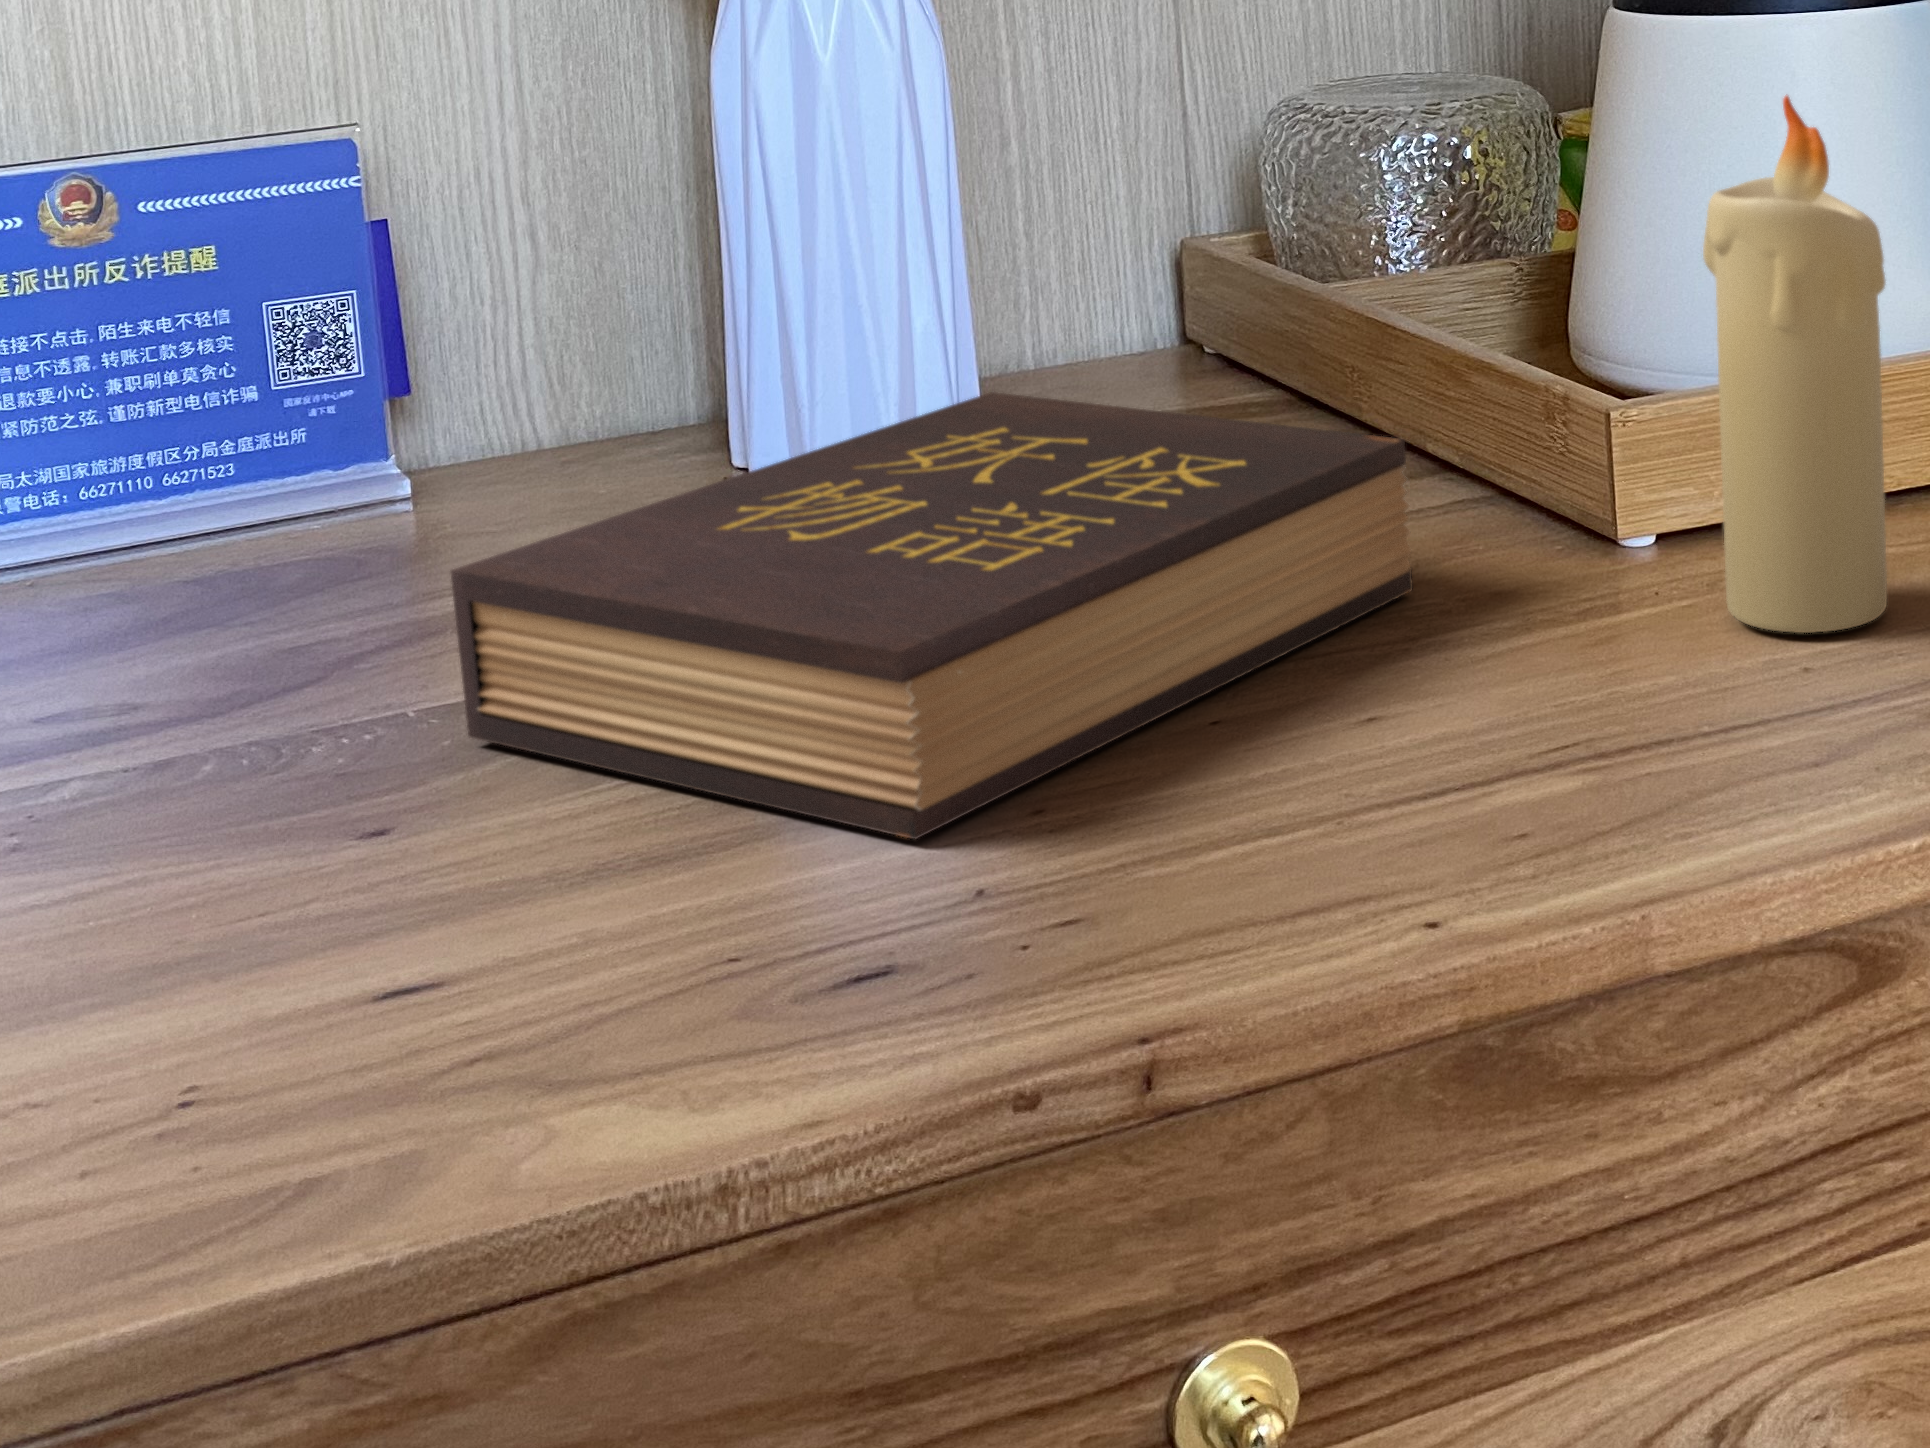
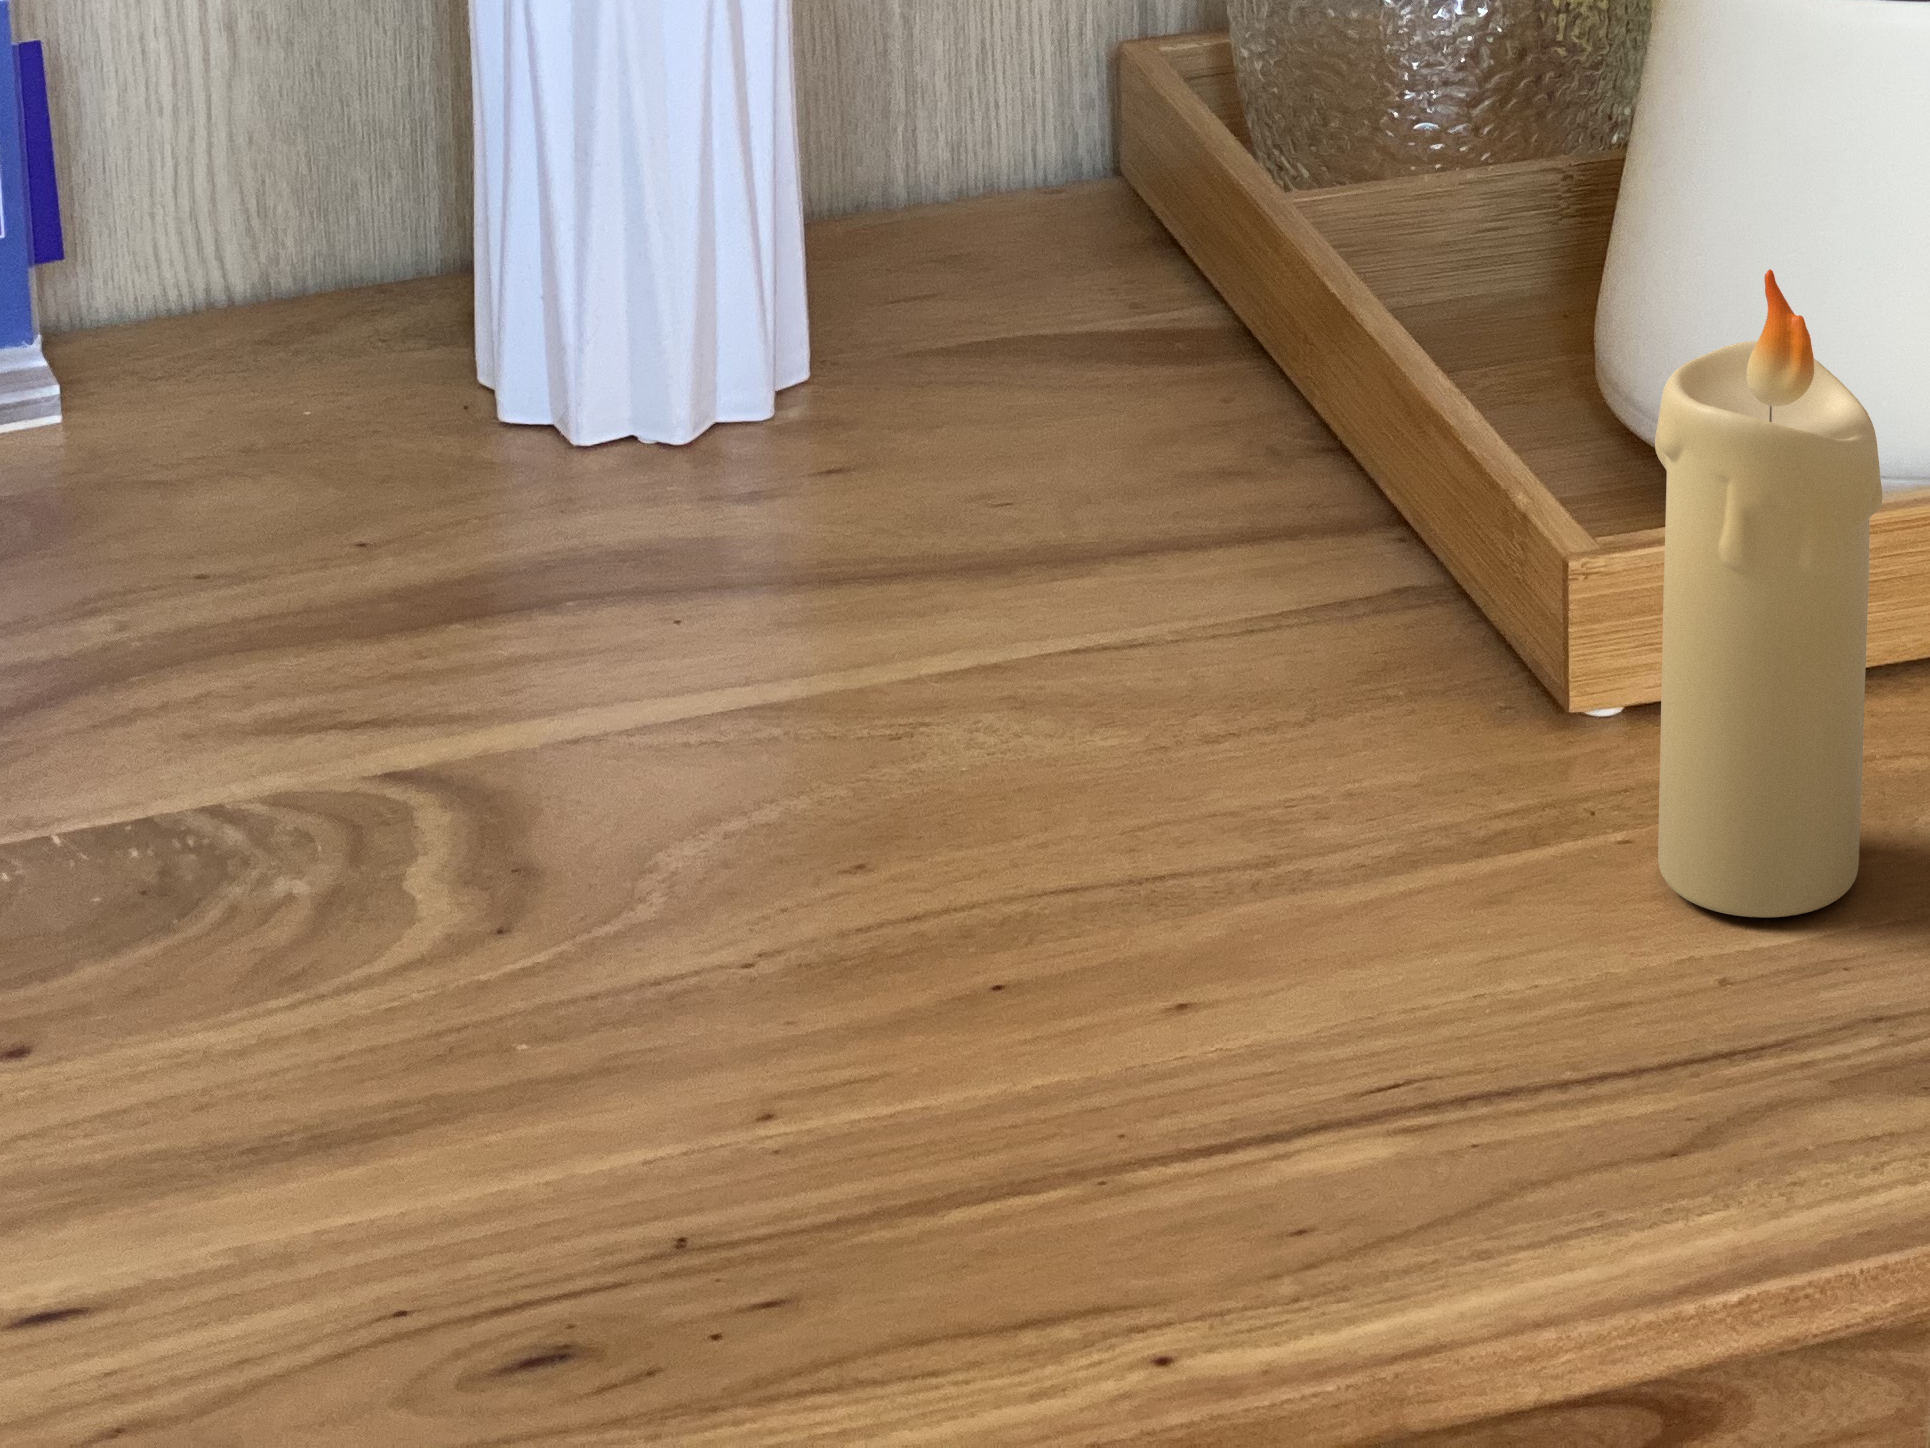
hardback book: present [451,392,1413,839] -> none [104,400,1288,1145]

